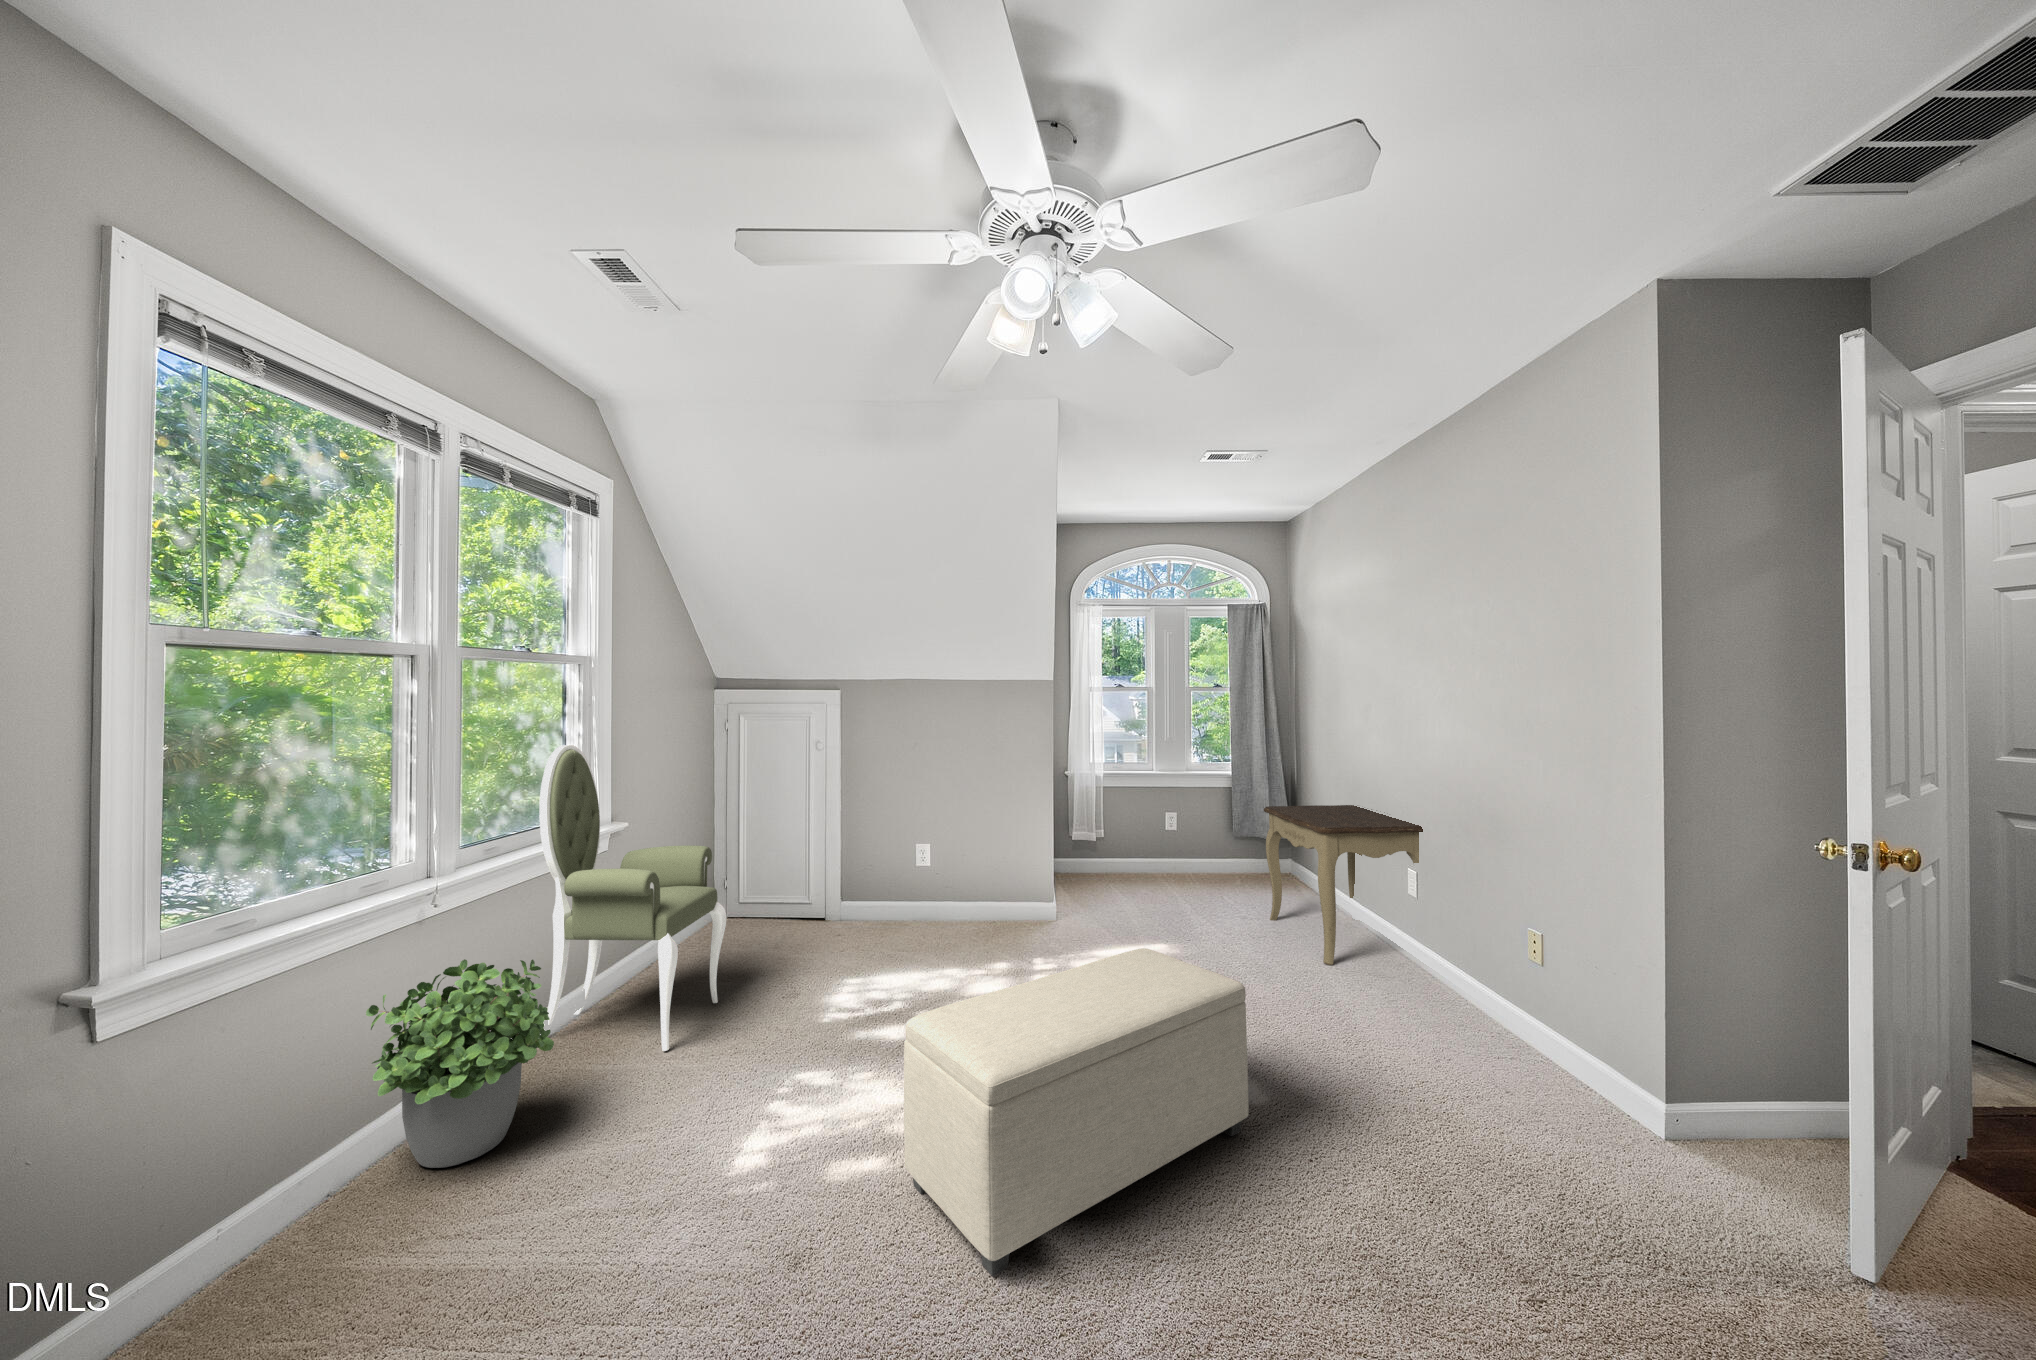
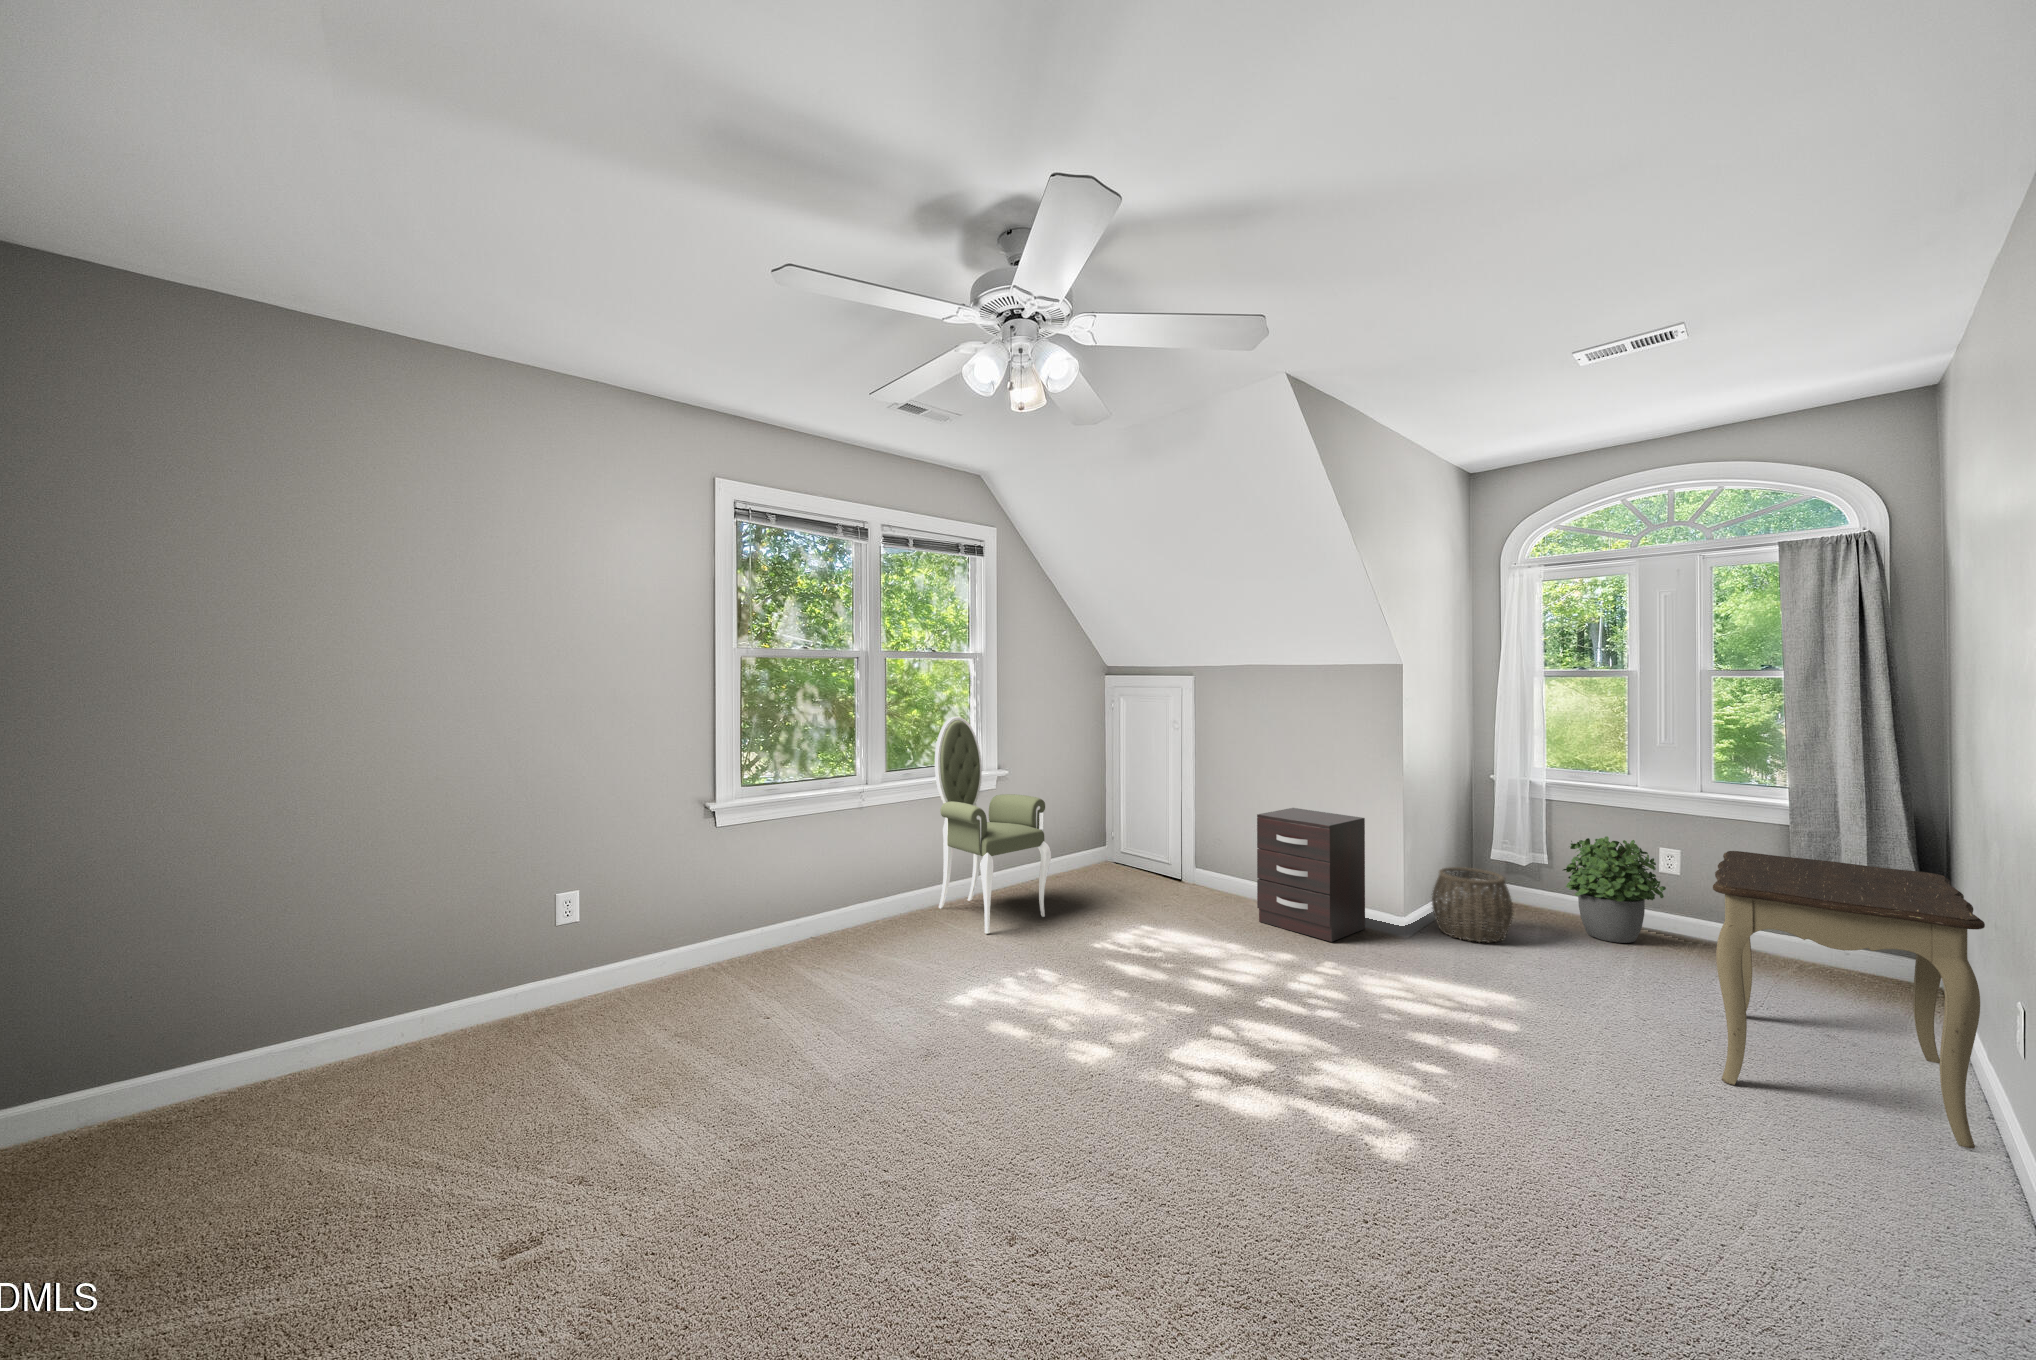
dresser: none [941,818,1026,940] -> present [1257,808,1365,942]
woven basket: none [1062,850,1122,911] -> present [1432,867,1513,943]
ottoman: present [904,948,1249,1276] -> none [997,930,1307,1136]
potted plant: present [366,959,554,1168] -> present [1563,836,1666,943]

